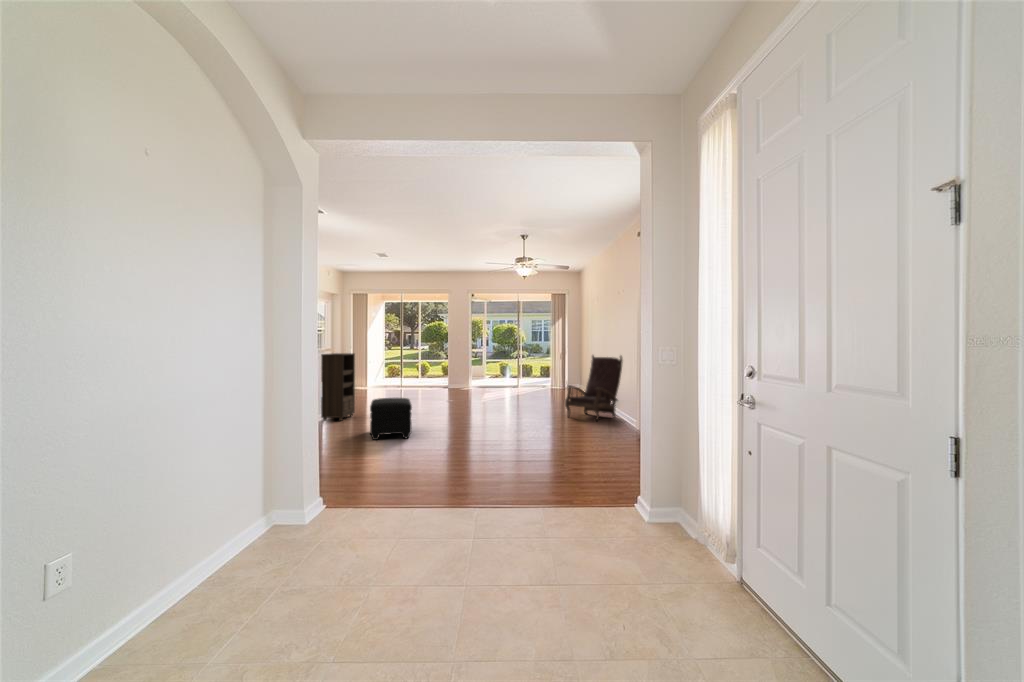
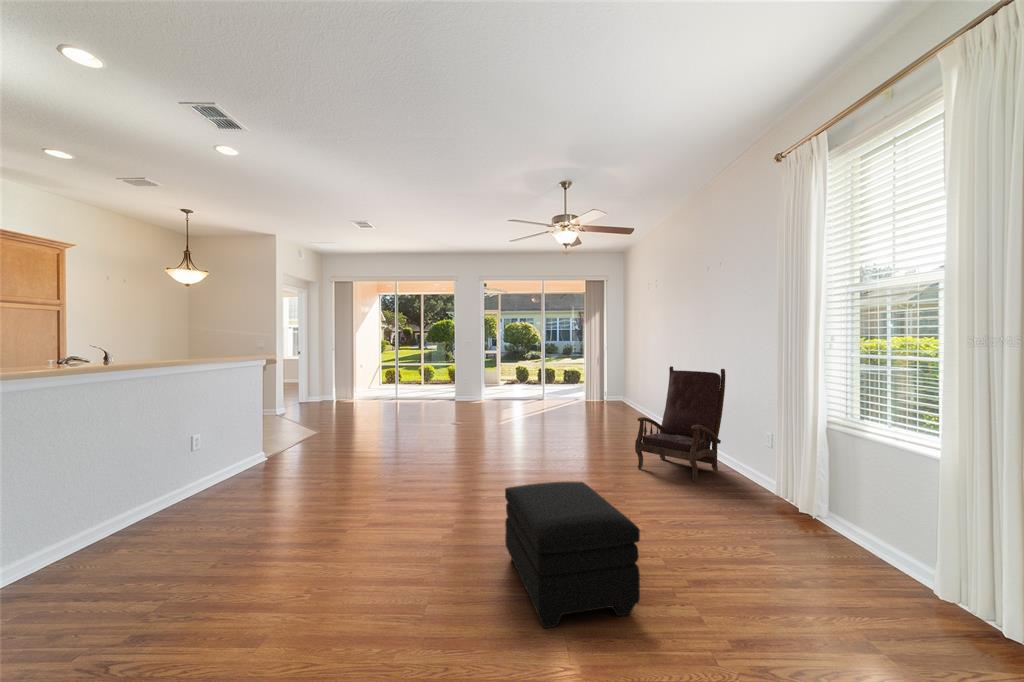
bookshelf: present [321,353,355,421] -> none [236,366,302,479]
ottoman: present [370,398,412,440] -> present [505,481,640,628]

